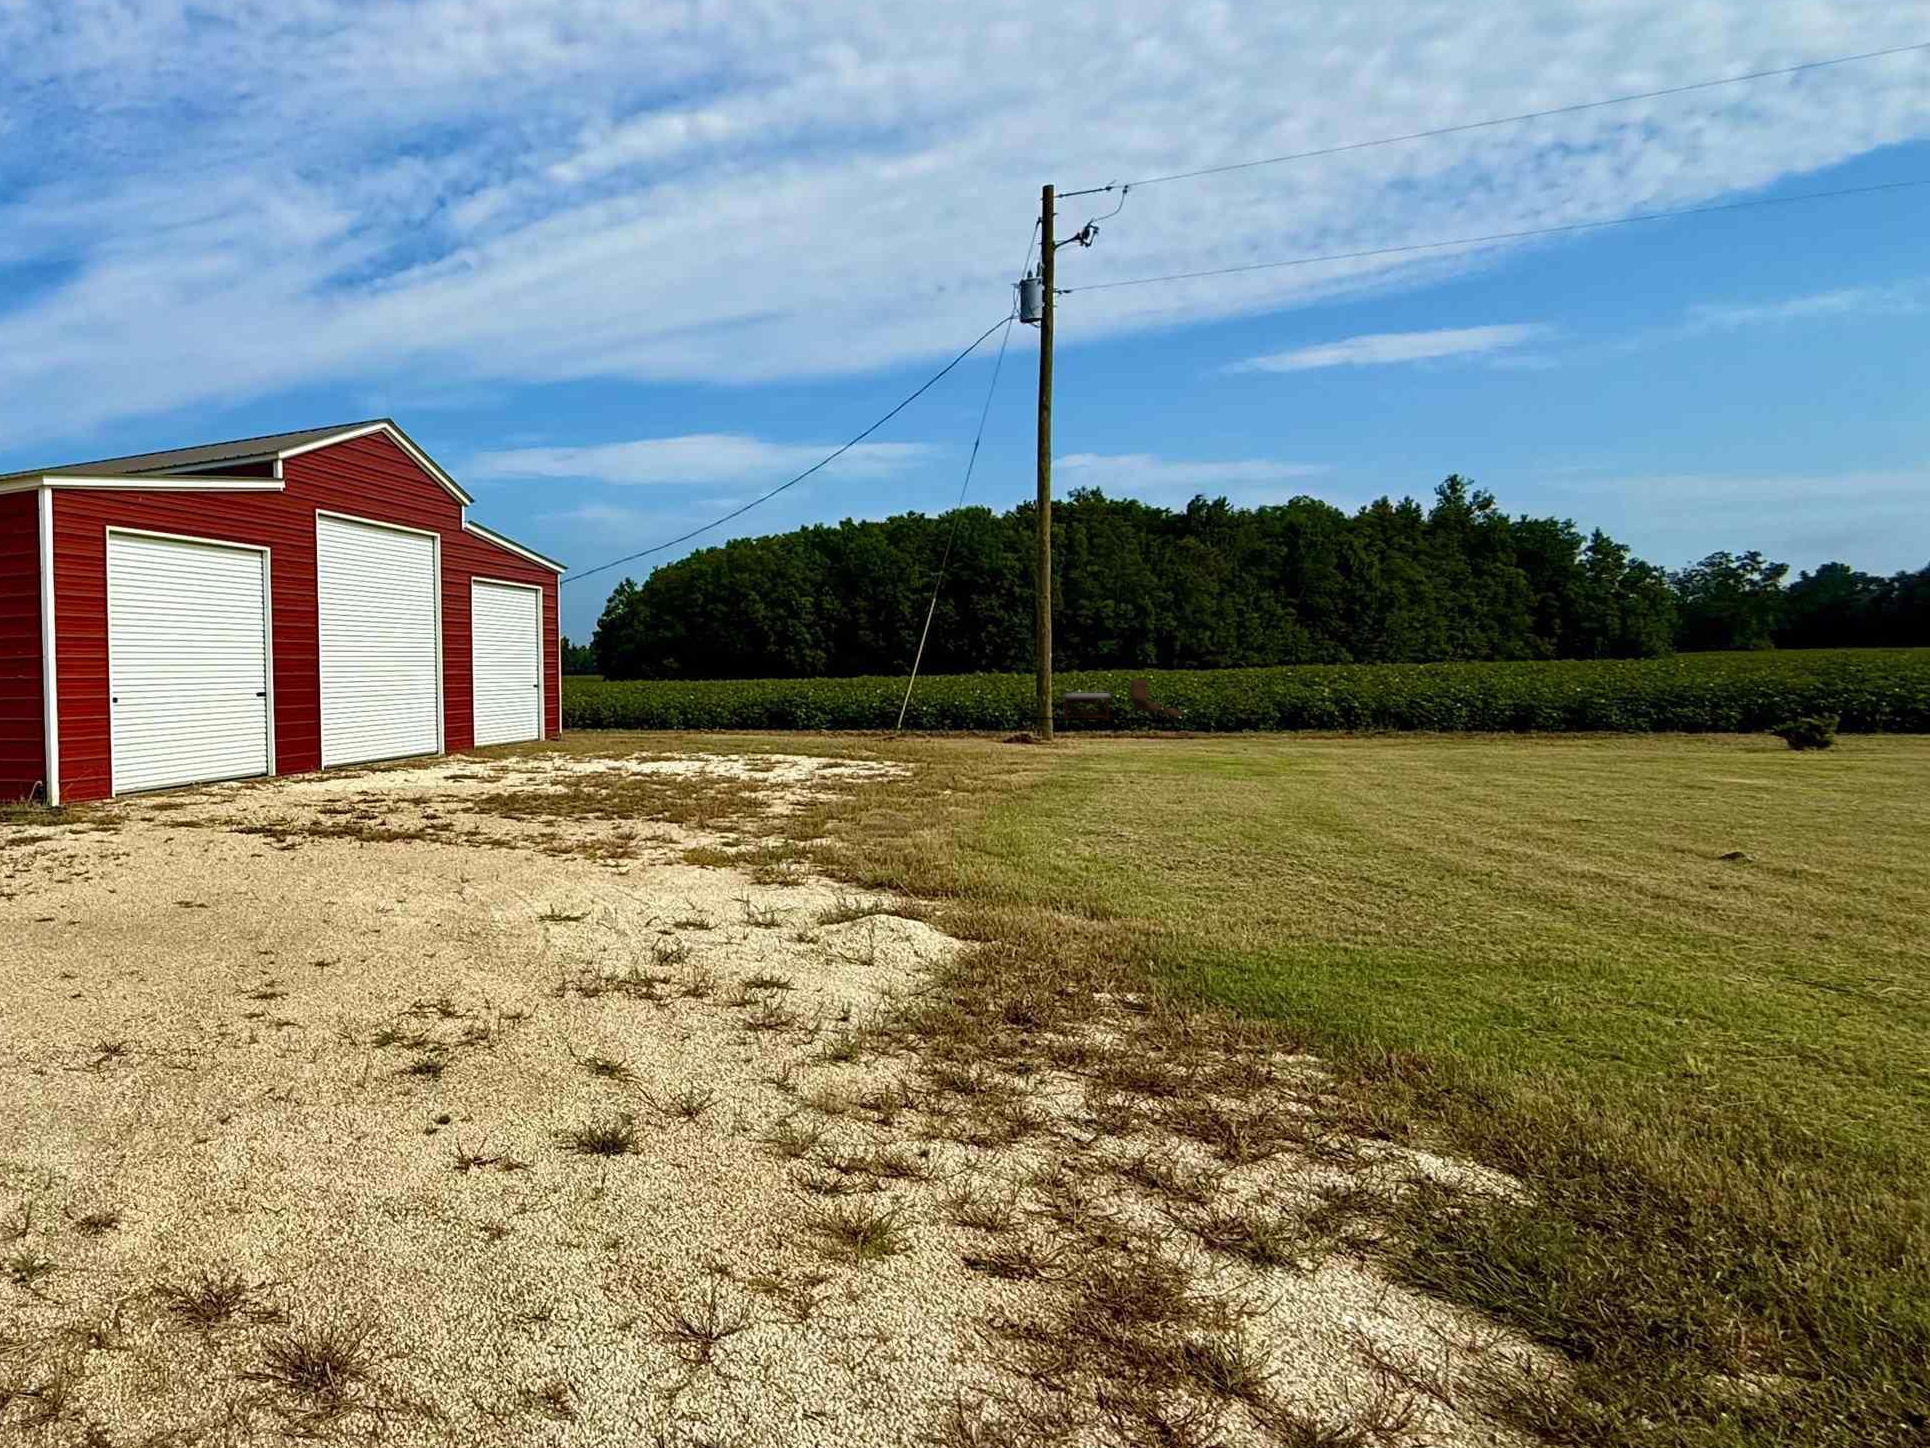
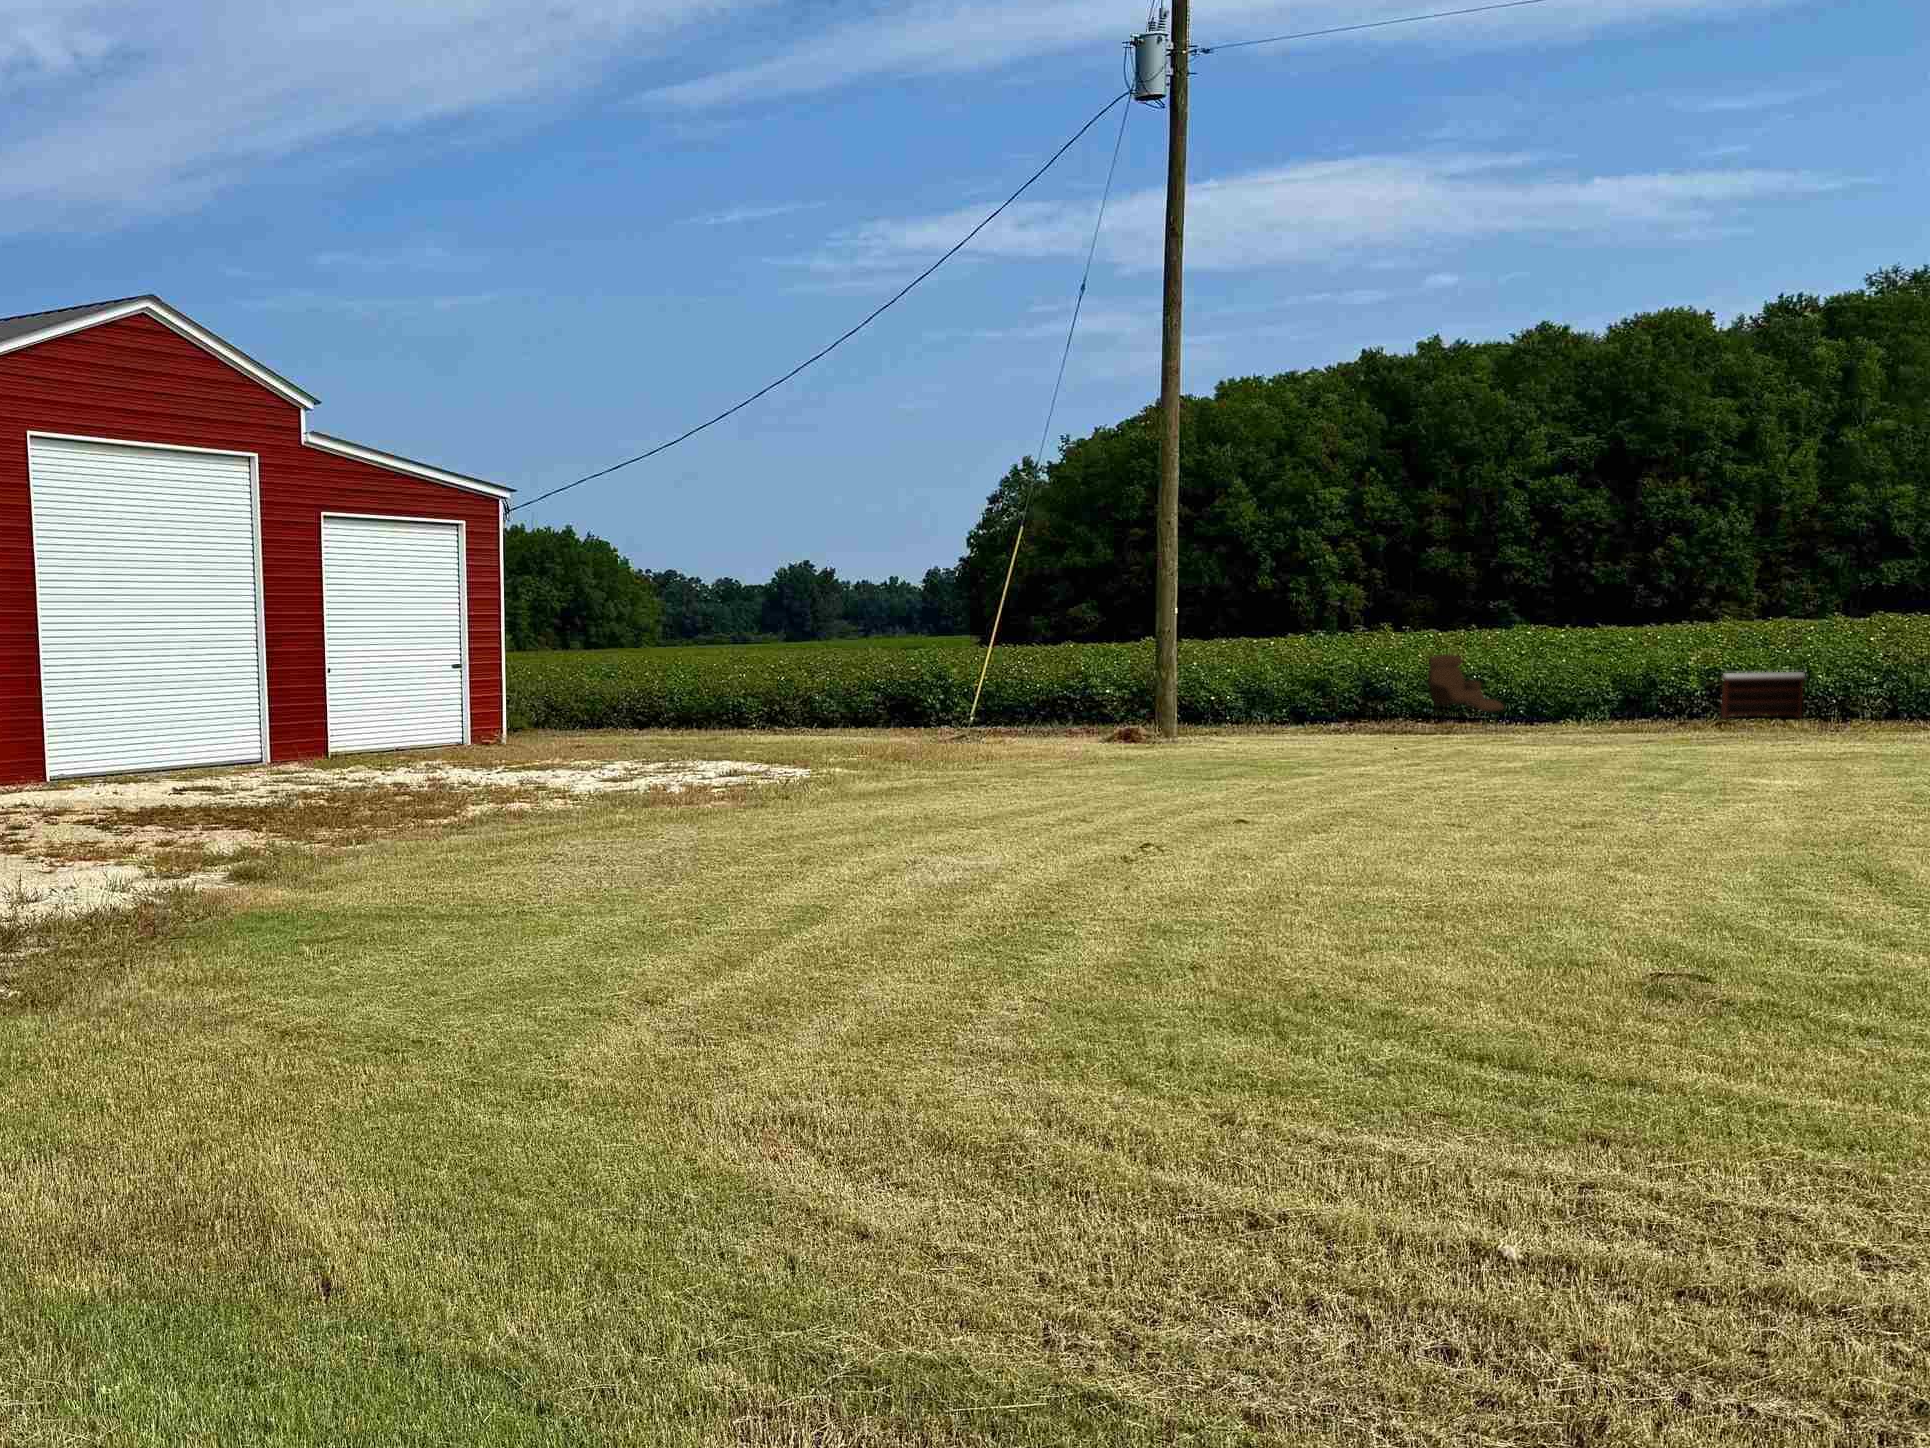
bench: present [1062,693,1110,719] -> present [1721,672,1806,718]

